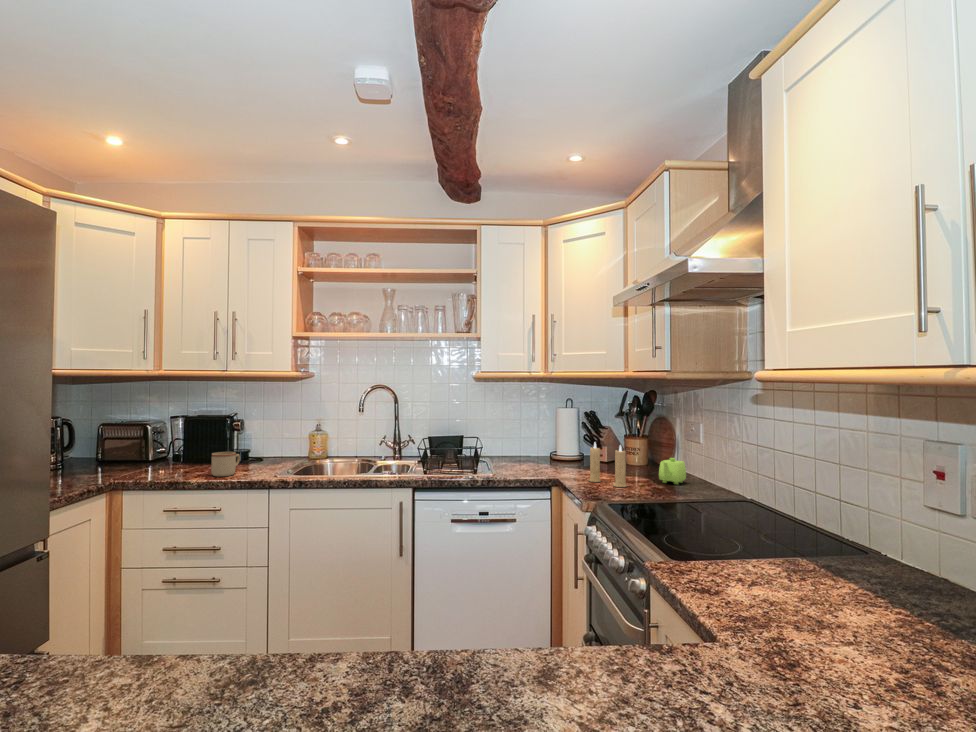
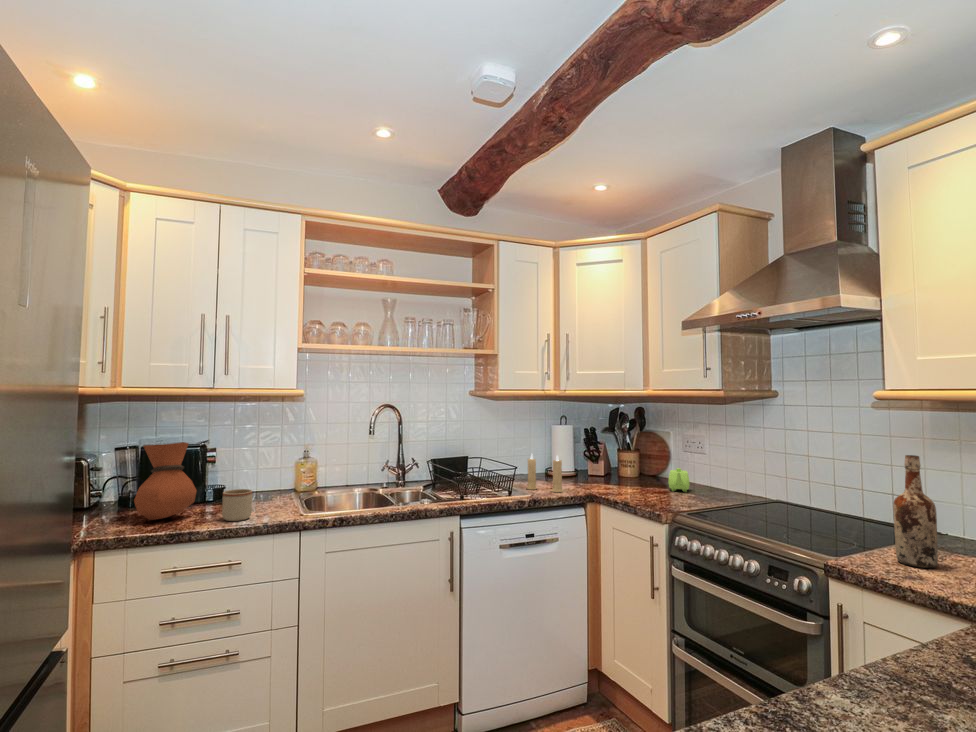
vase: none [154,412,201,471] -> present [134,442,197,520]
candle: present [589,443,627,487] -> present [527,455,563,492]
wine bottle: none [743,443,790,585] -> present [893,455,938,568]

